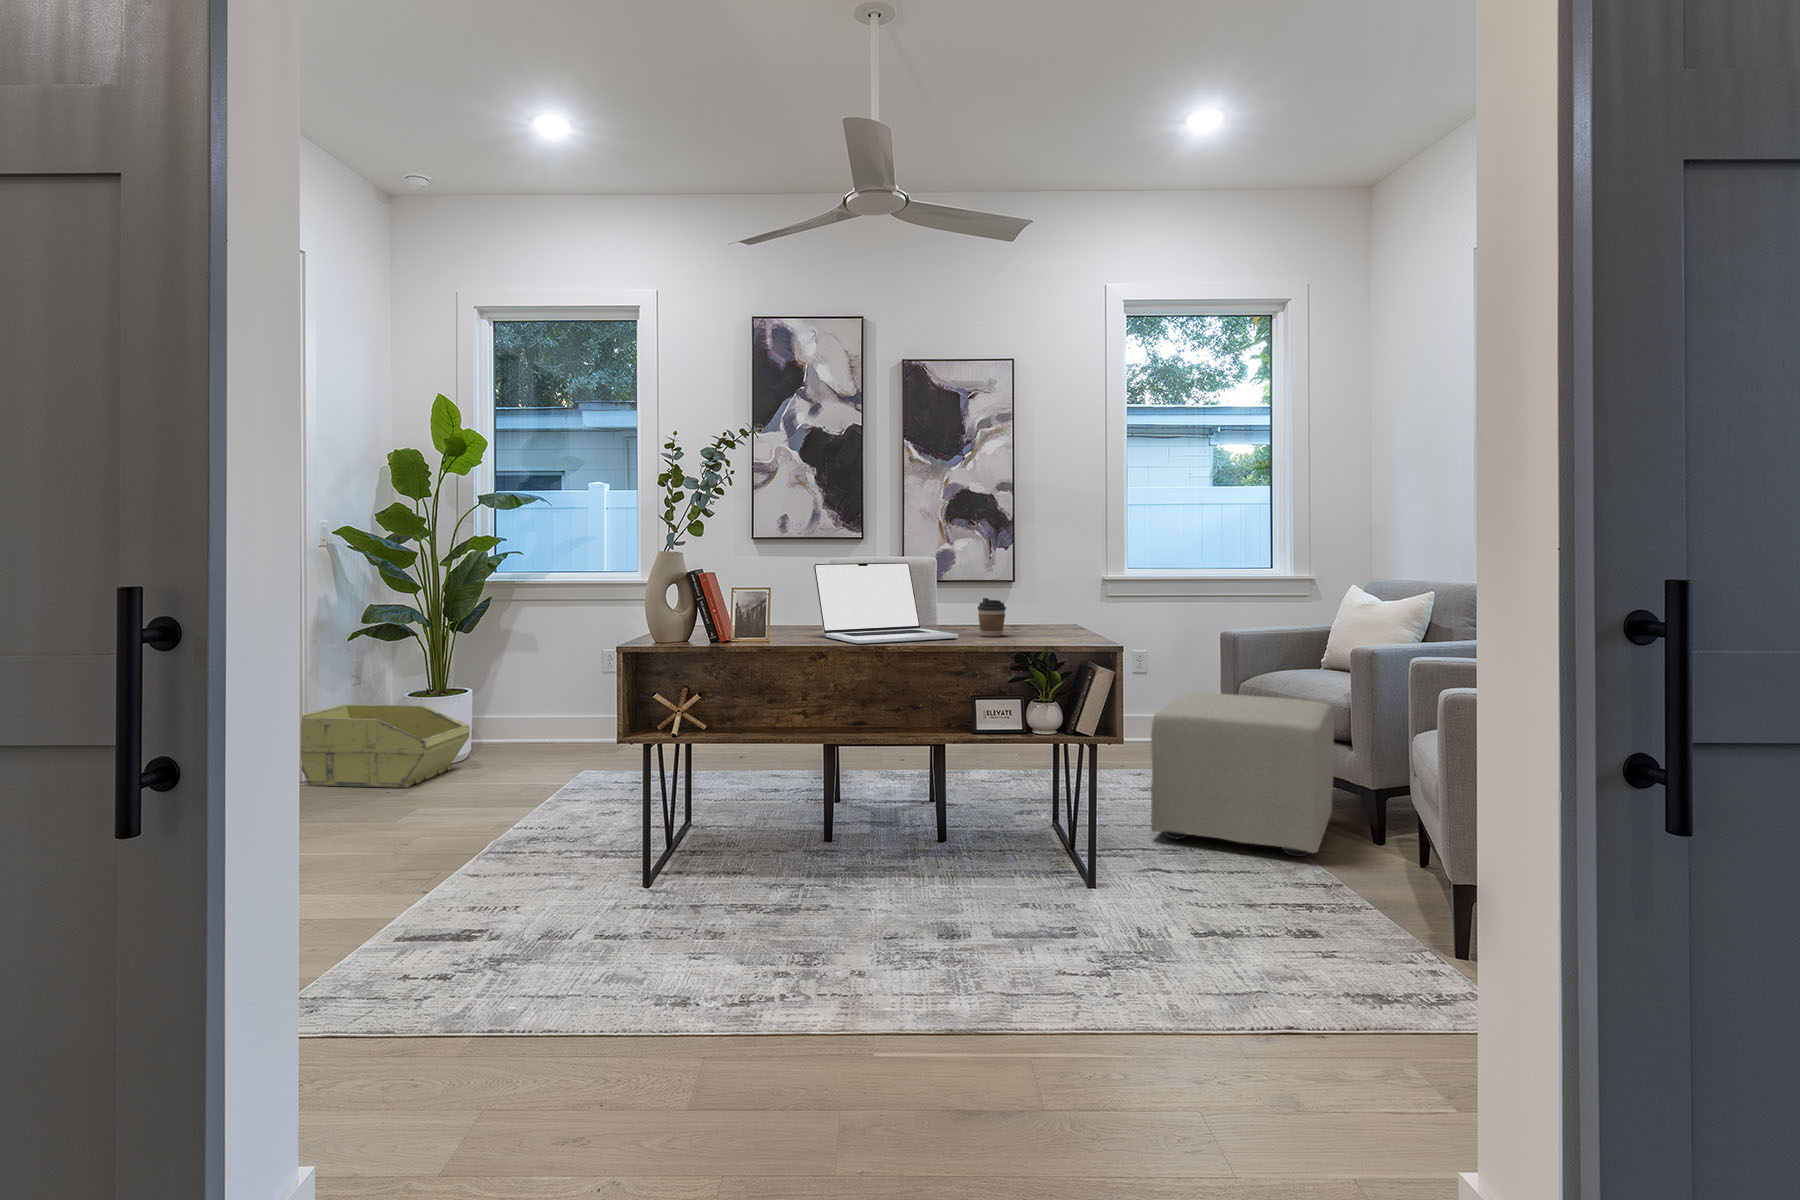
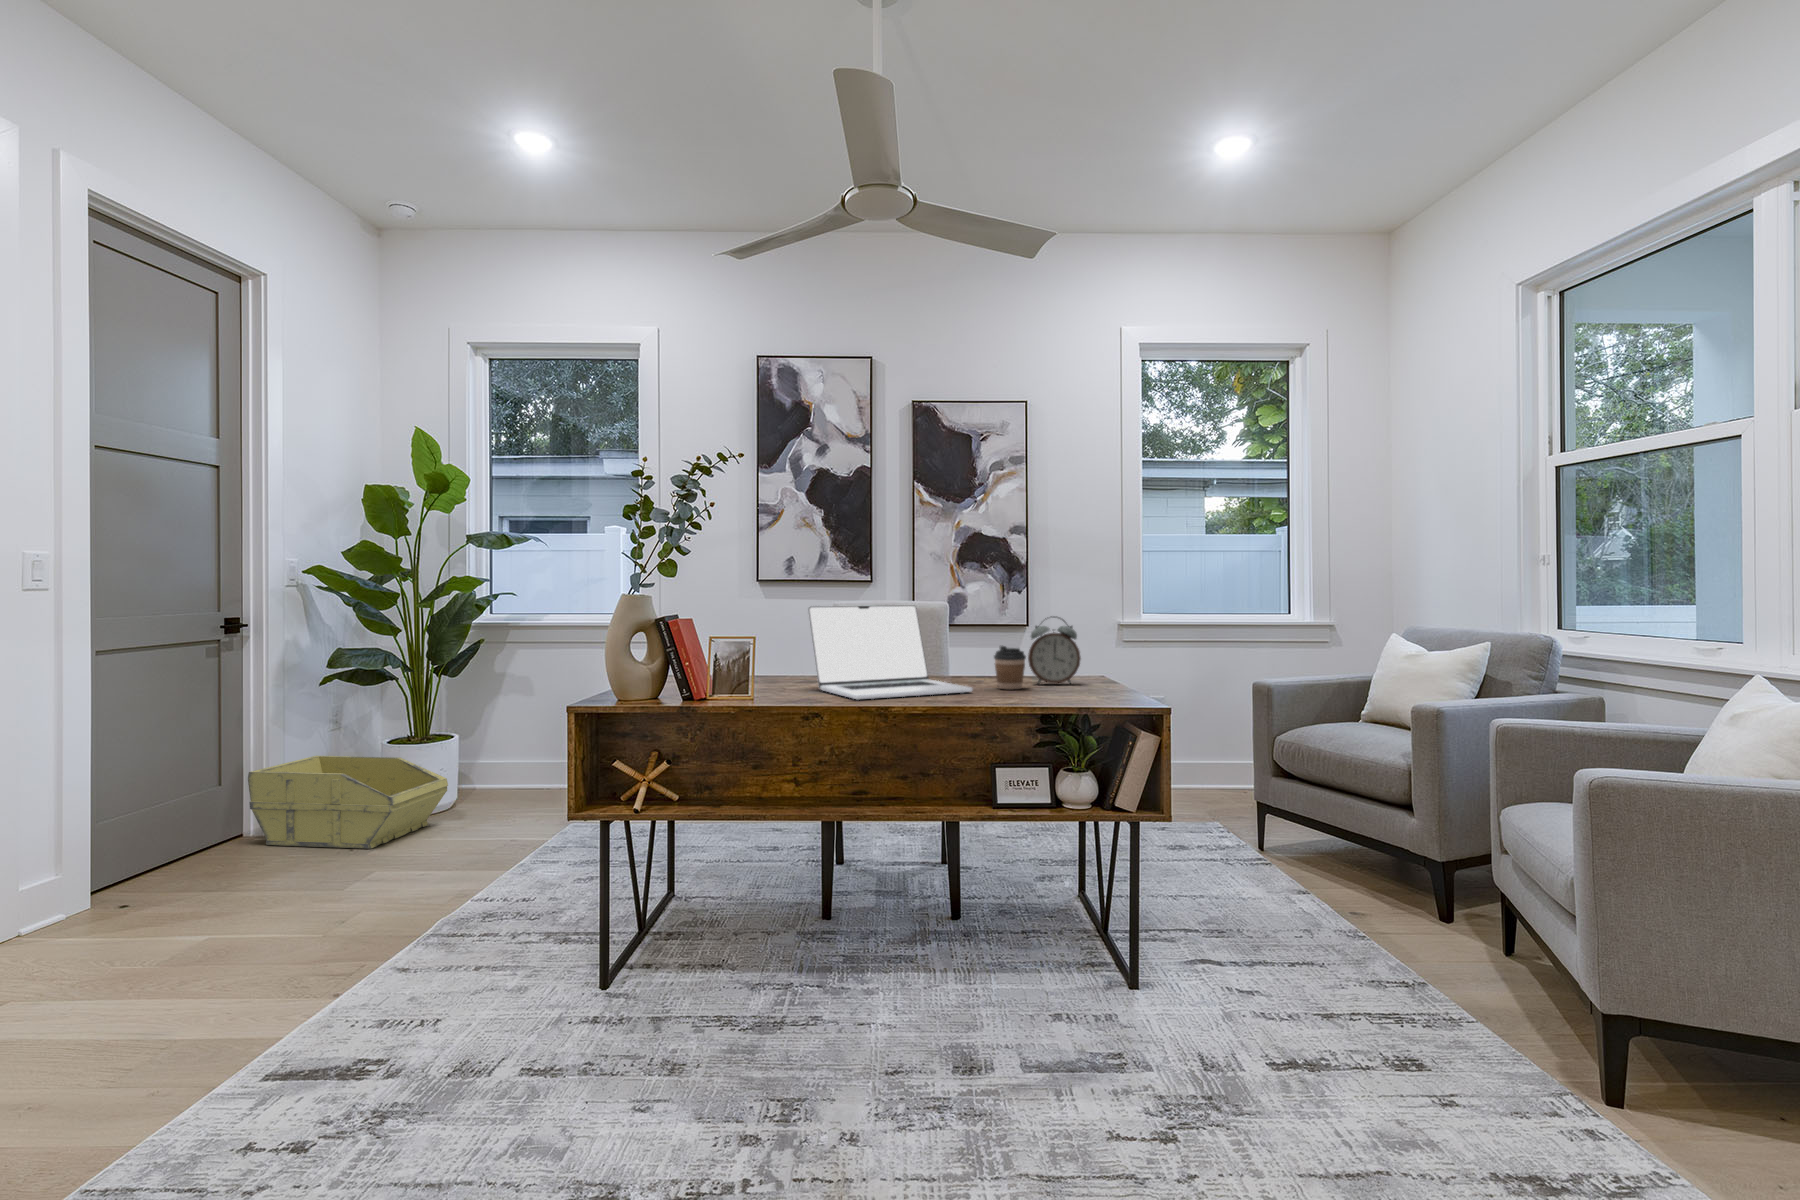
alarm clock: none [1009,572,1055,632] -> present [1028,616,1081,683]
ottoman: present [1151,693,1334,857] -> none [1192,750,1397,948]

